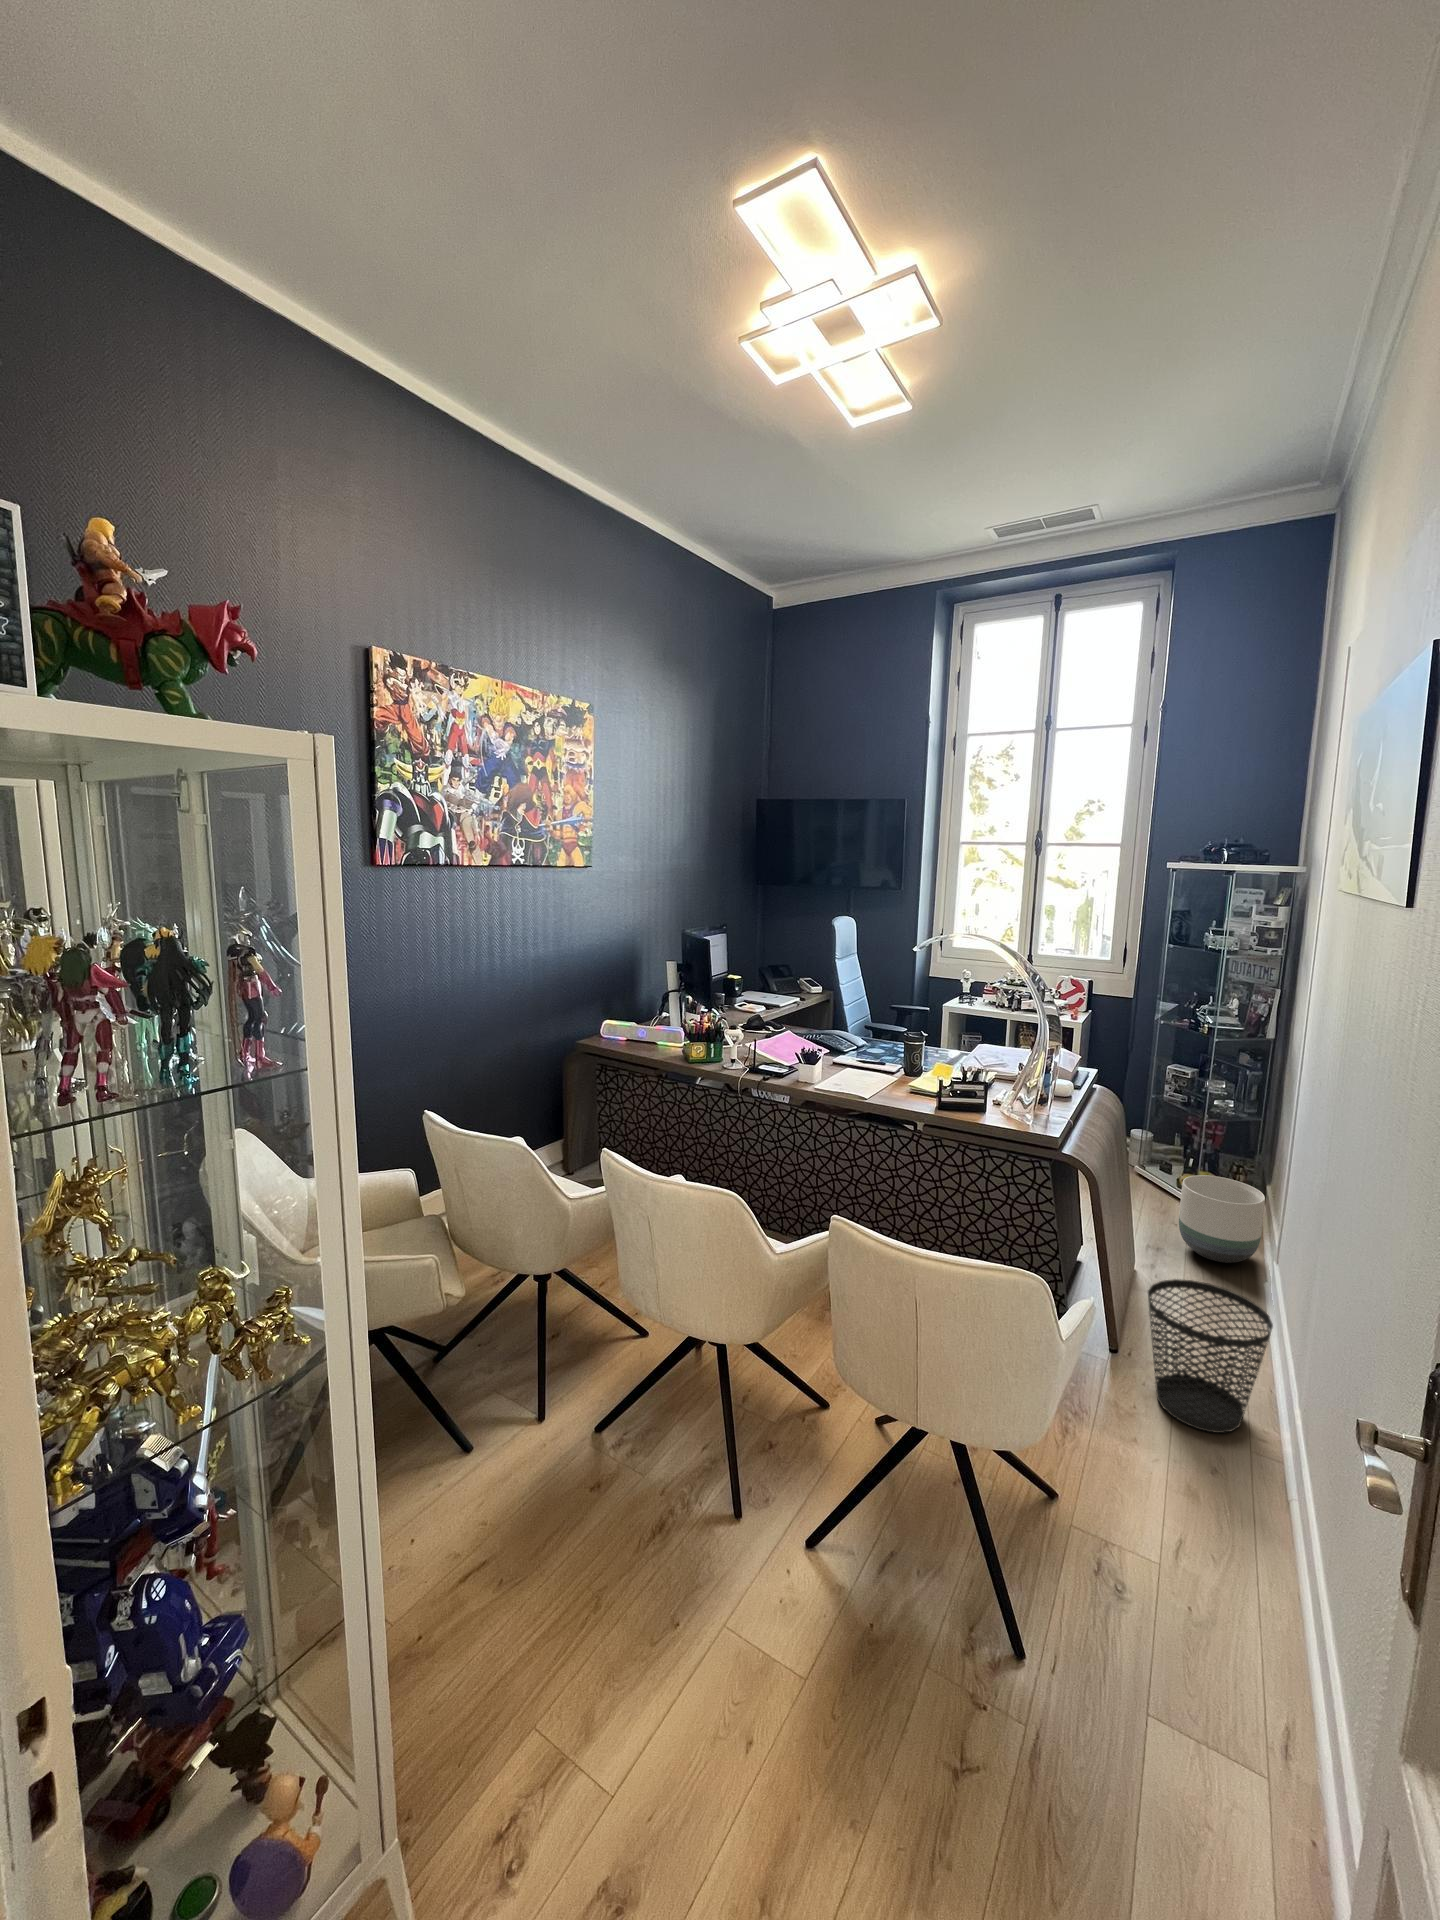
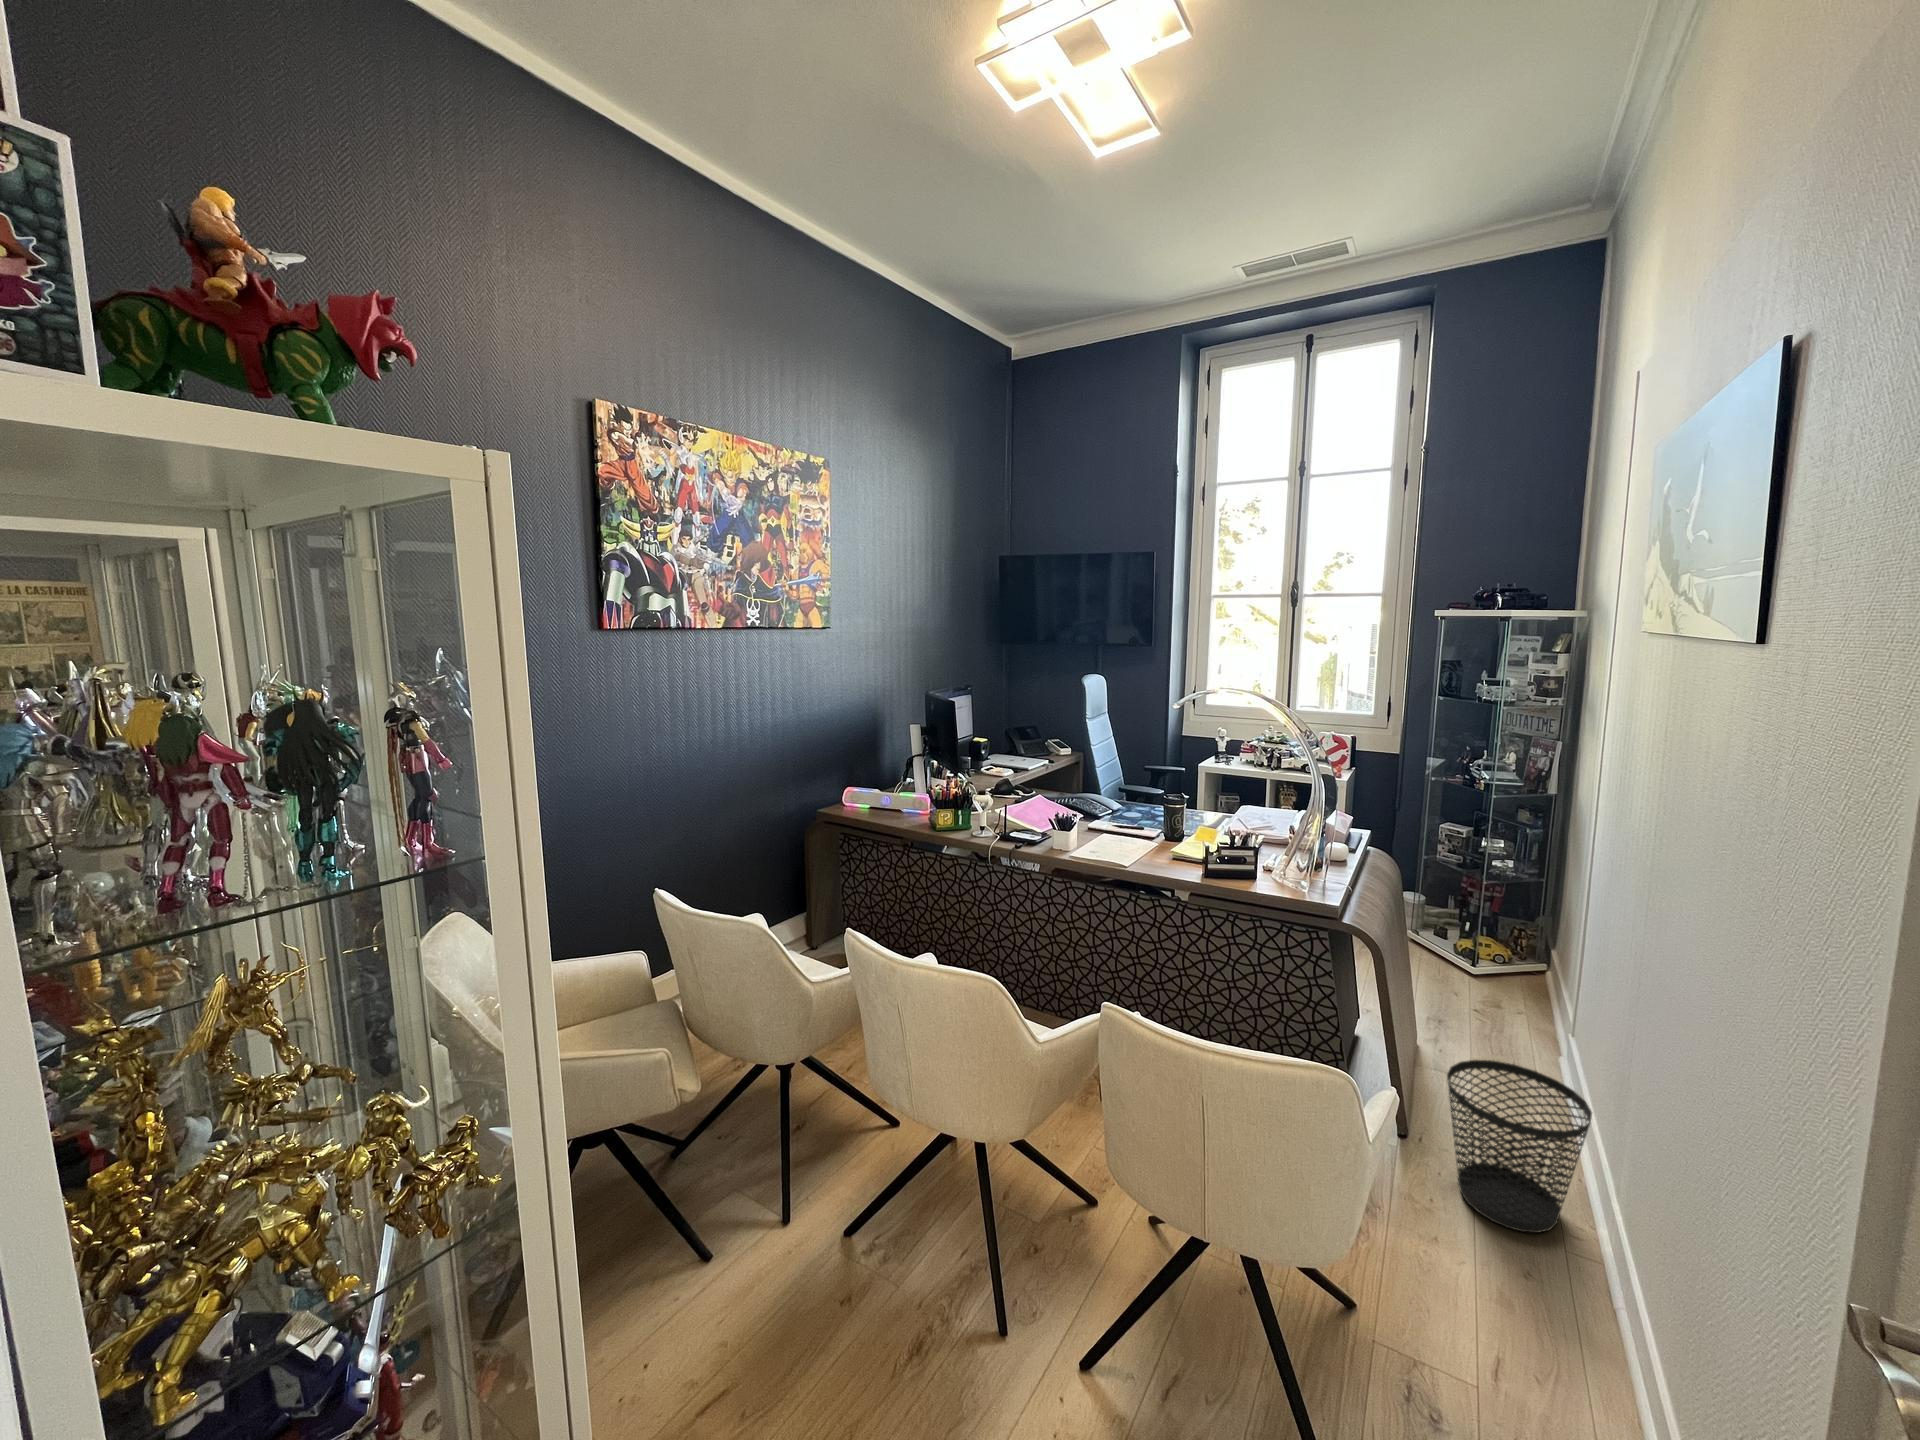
planter: present [1179,1175,1265,1263] -> none [1461,940,1555,1033]

